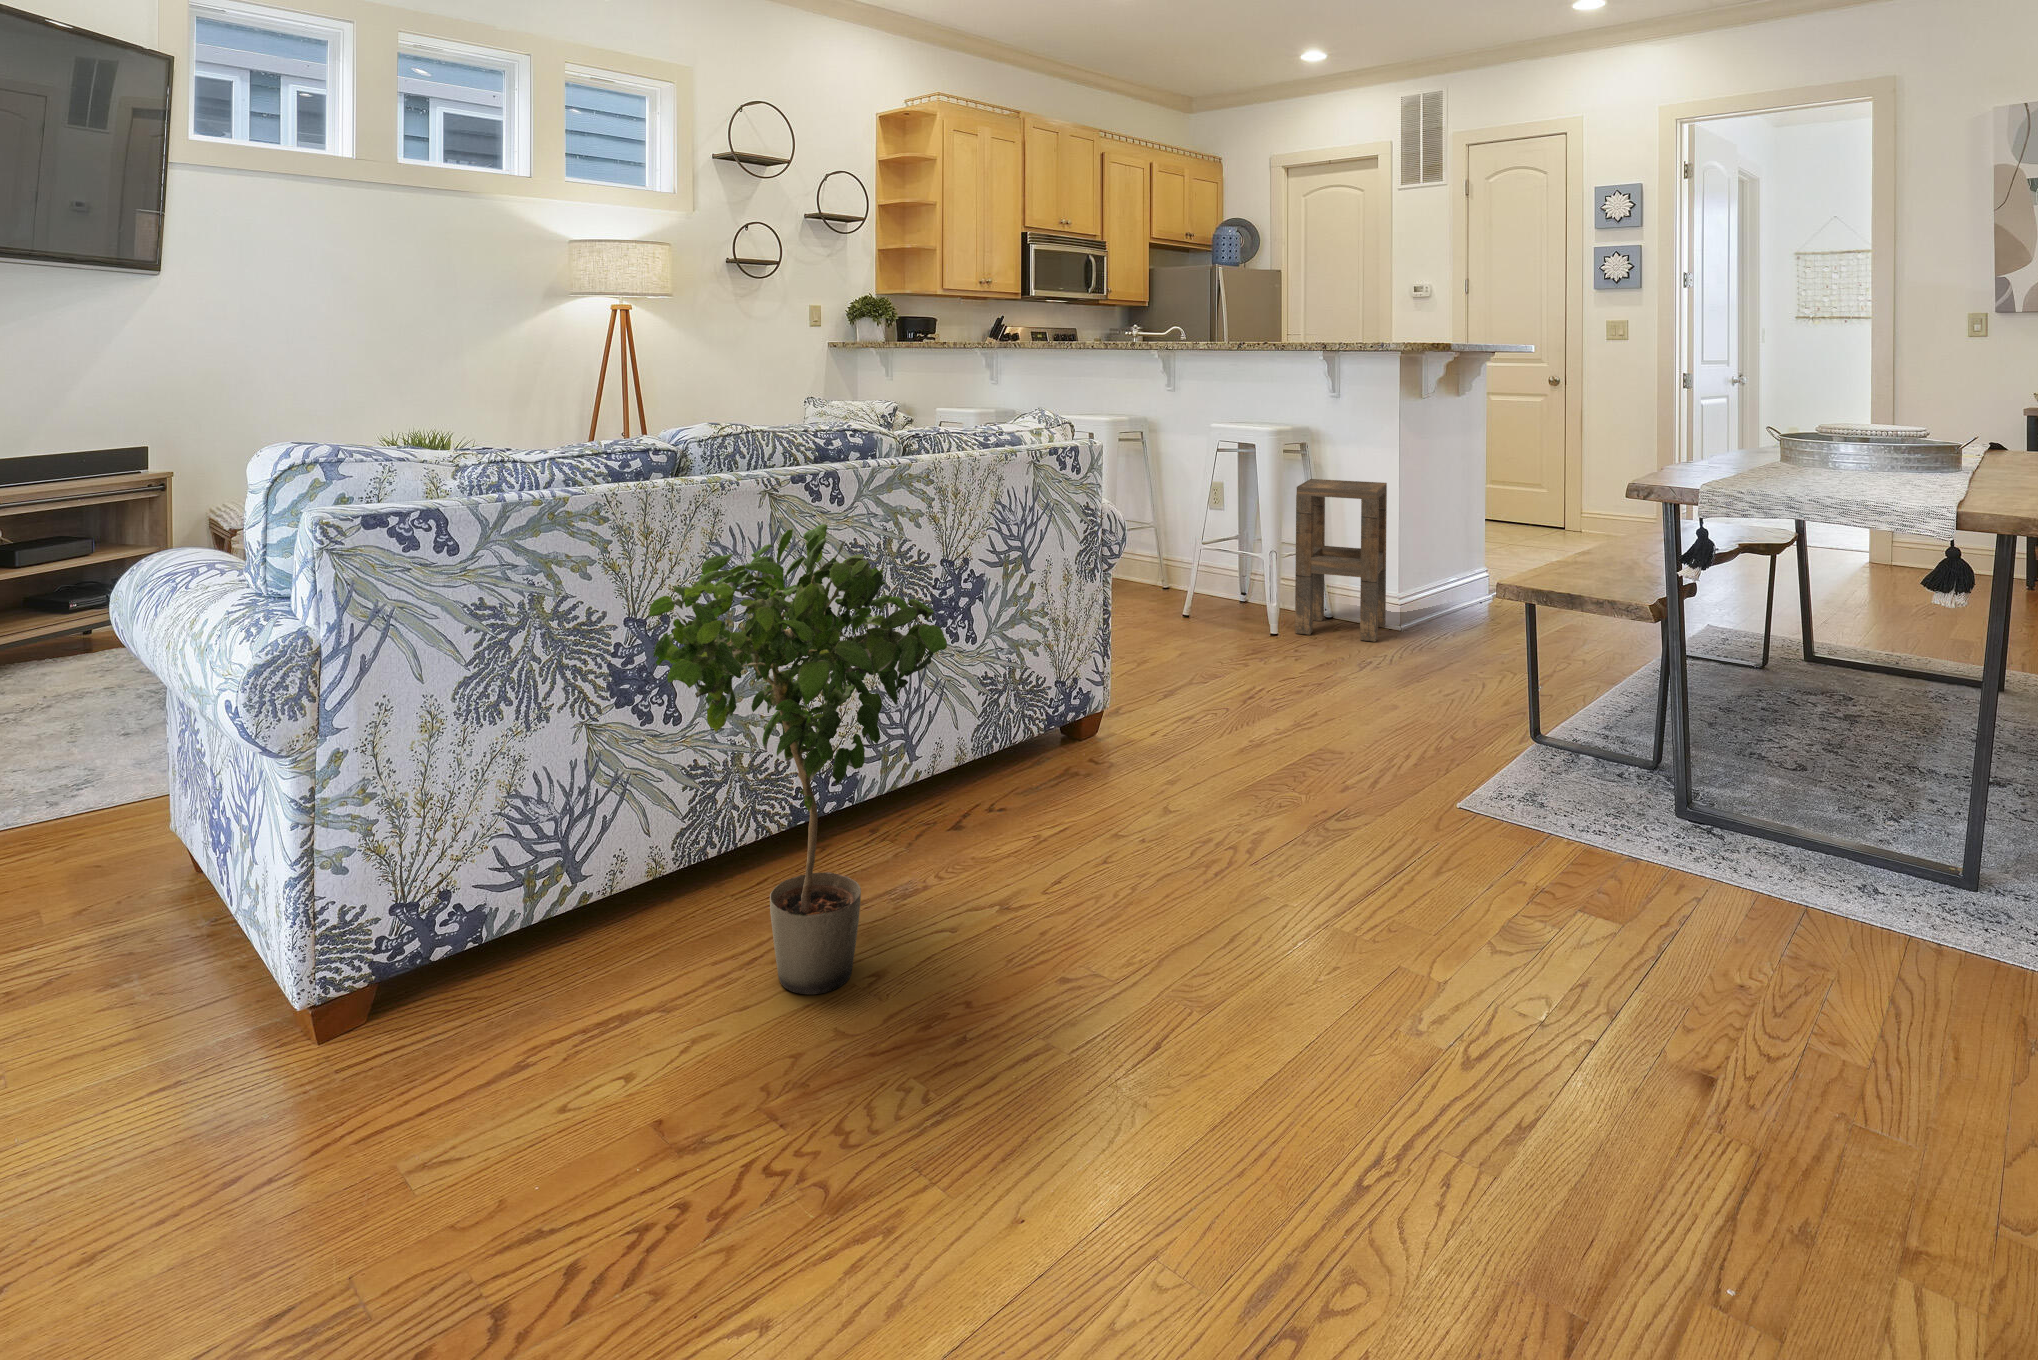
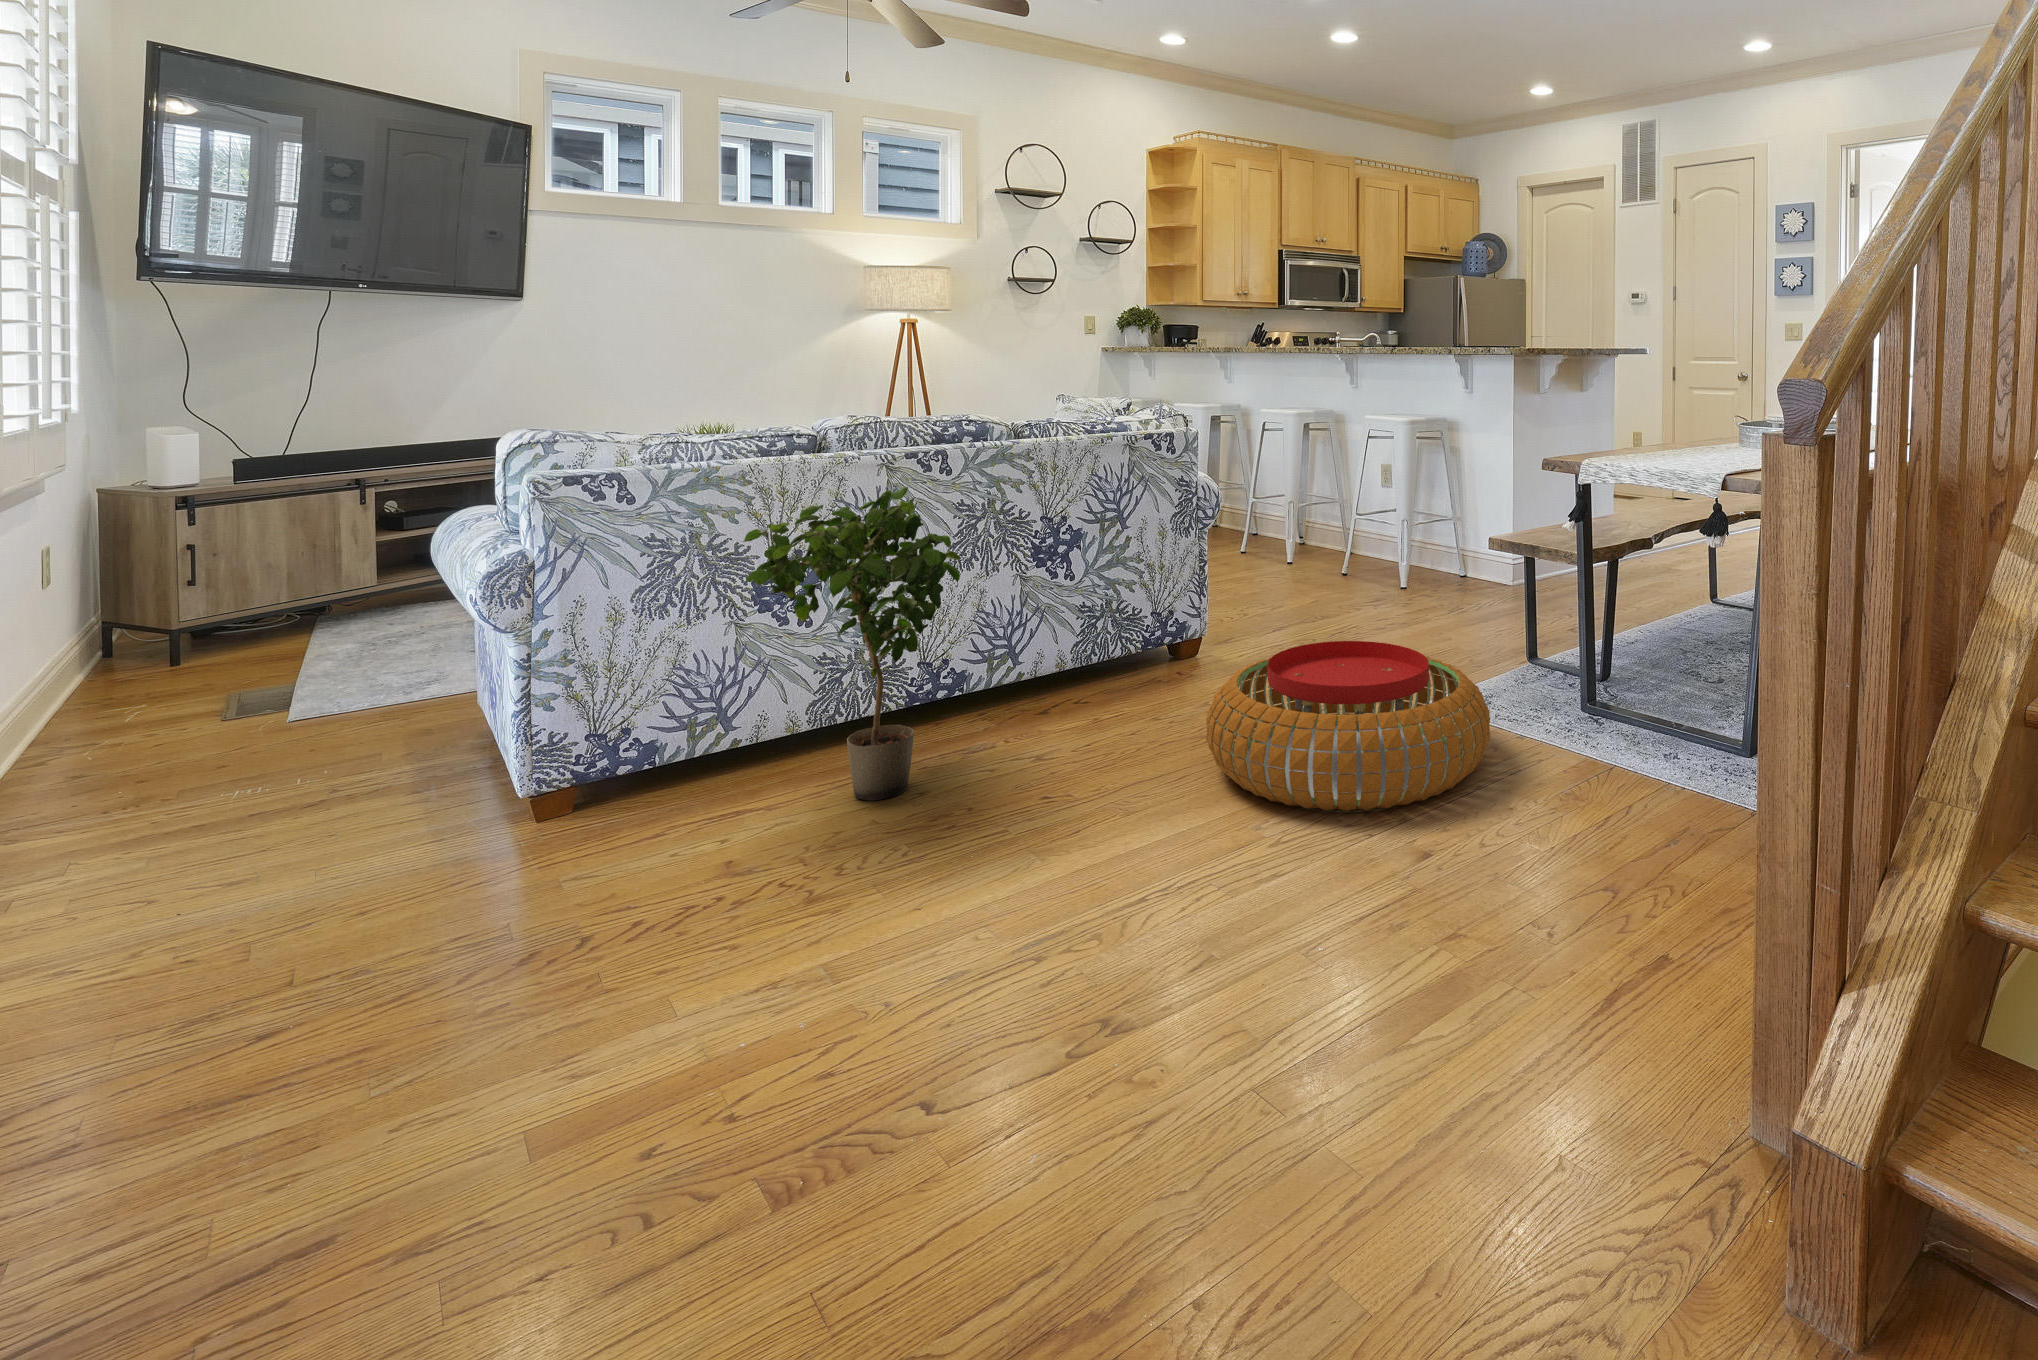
side table: present [1295,479,1387,642] -> none [1423,462,1506,595]
pouf: none [1250,734,1681,1007] -> present [1206,641,1490,811]

